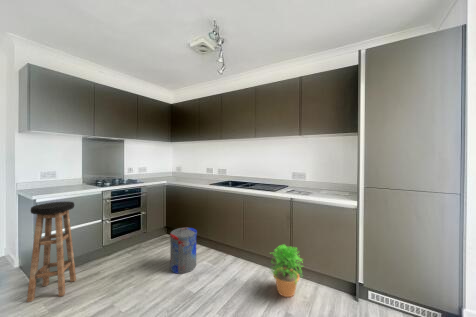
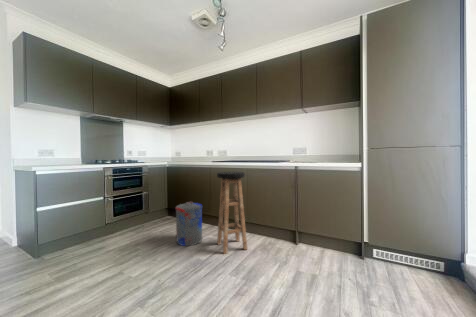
bar stool: present [27,201,76,302] -> present [217,172,247,254]
potted plant: present [272,245,302,297] -> none [276,210,312,260]

